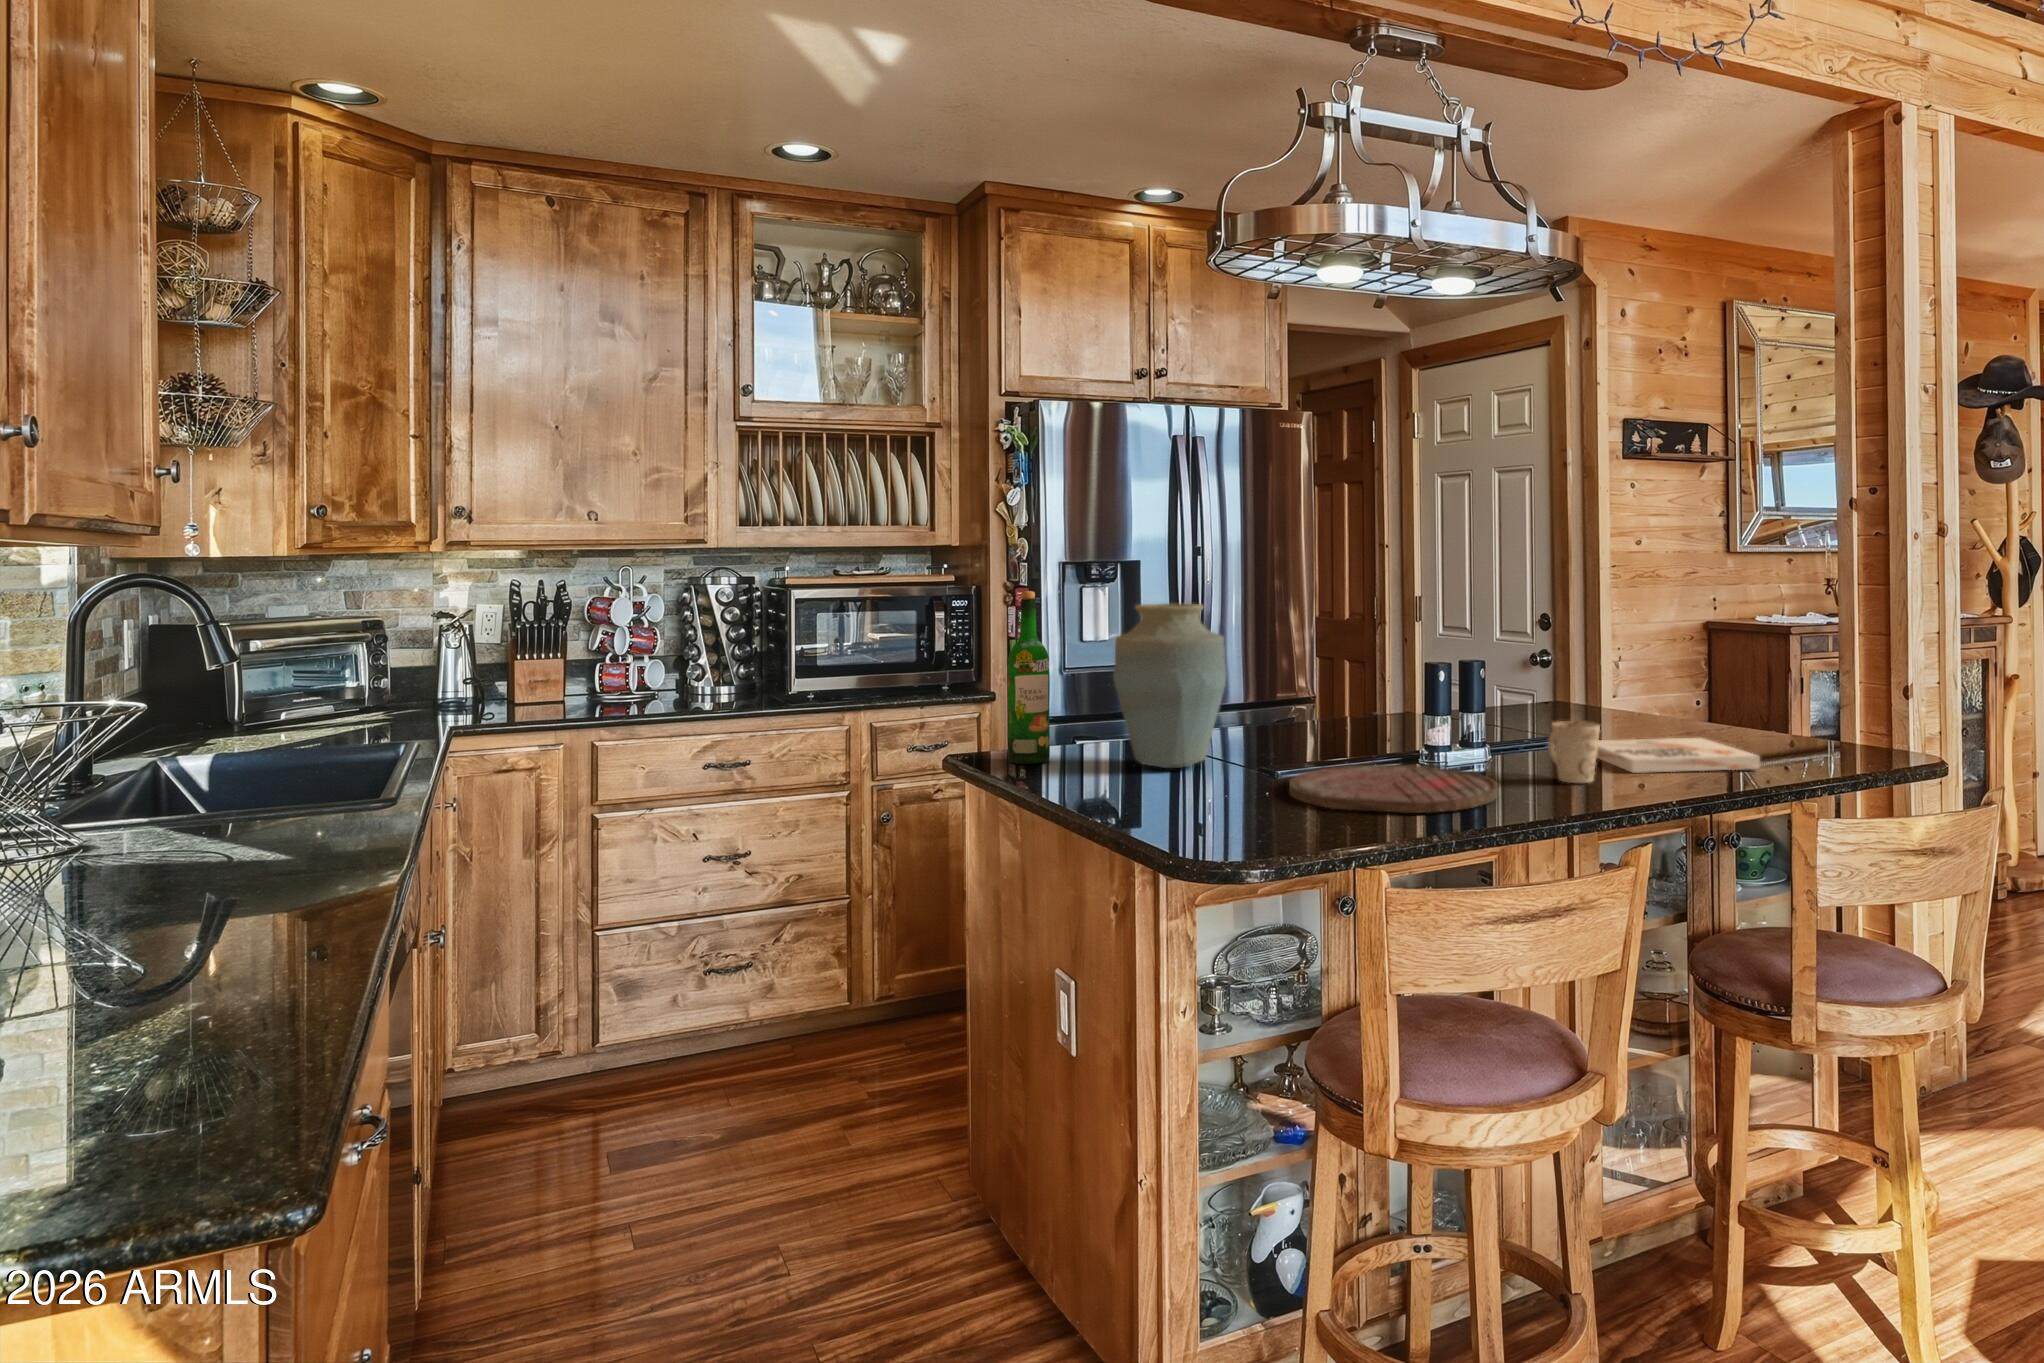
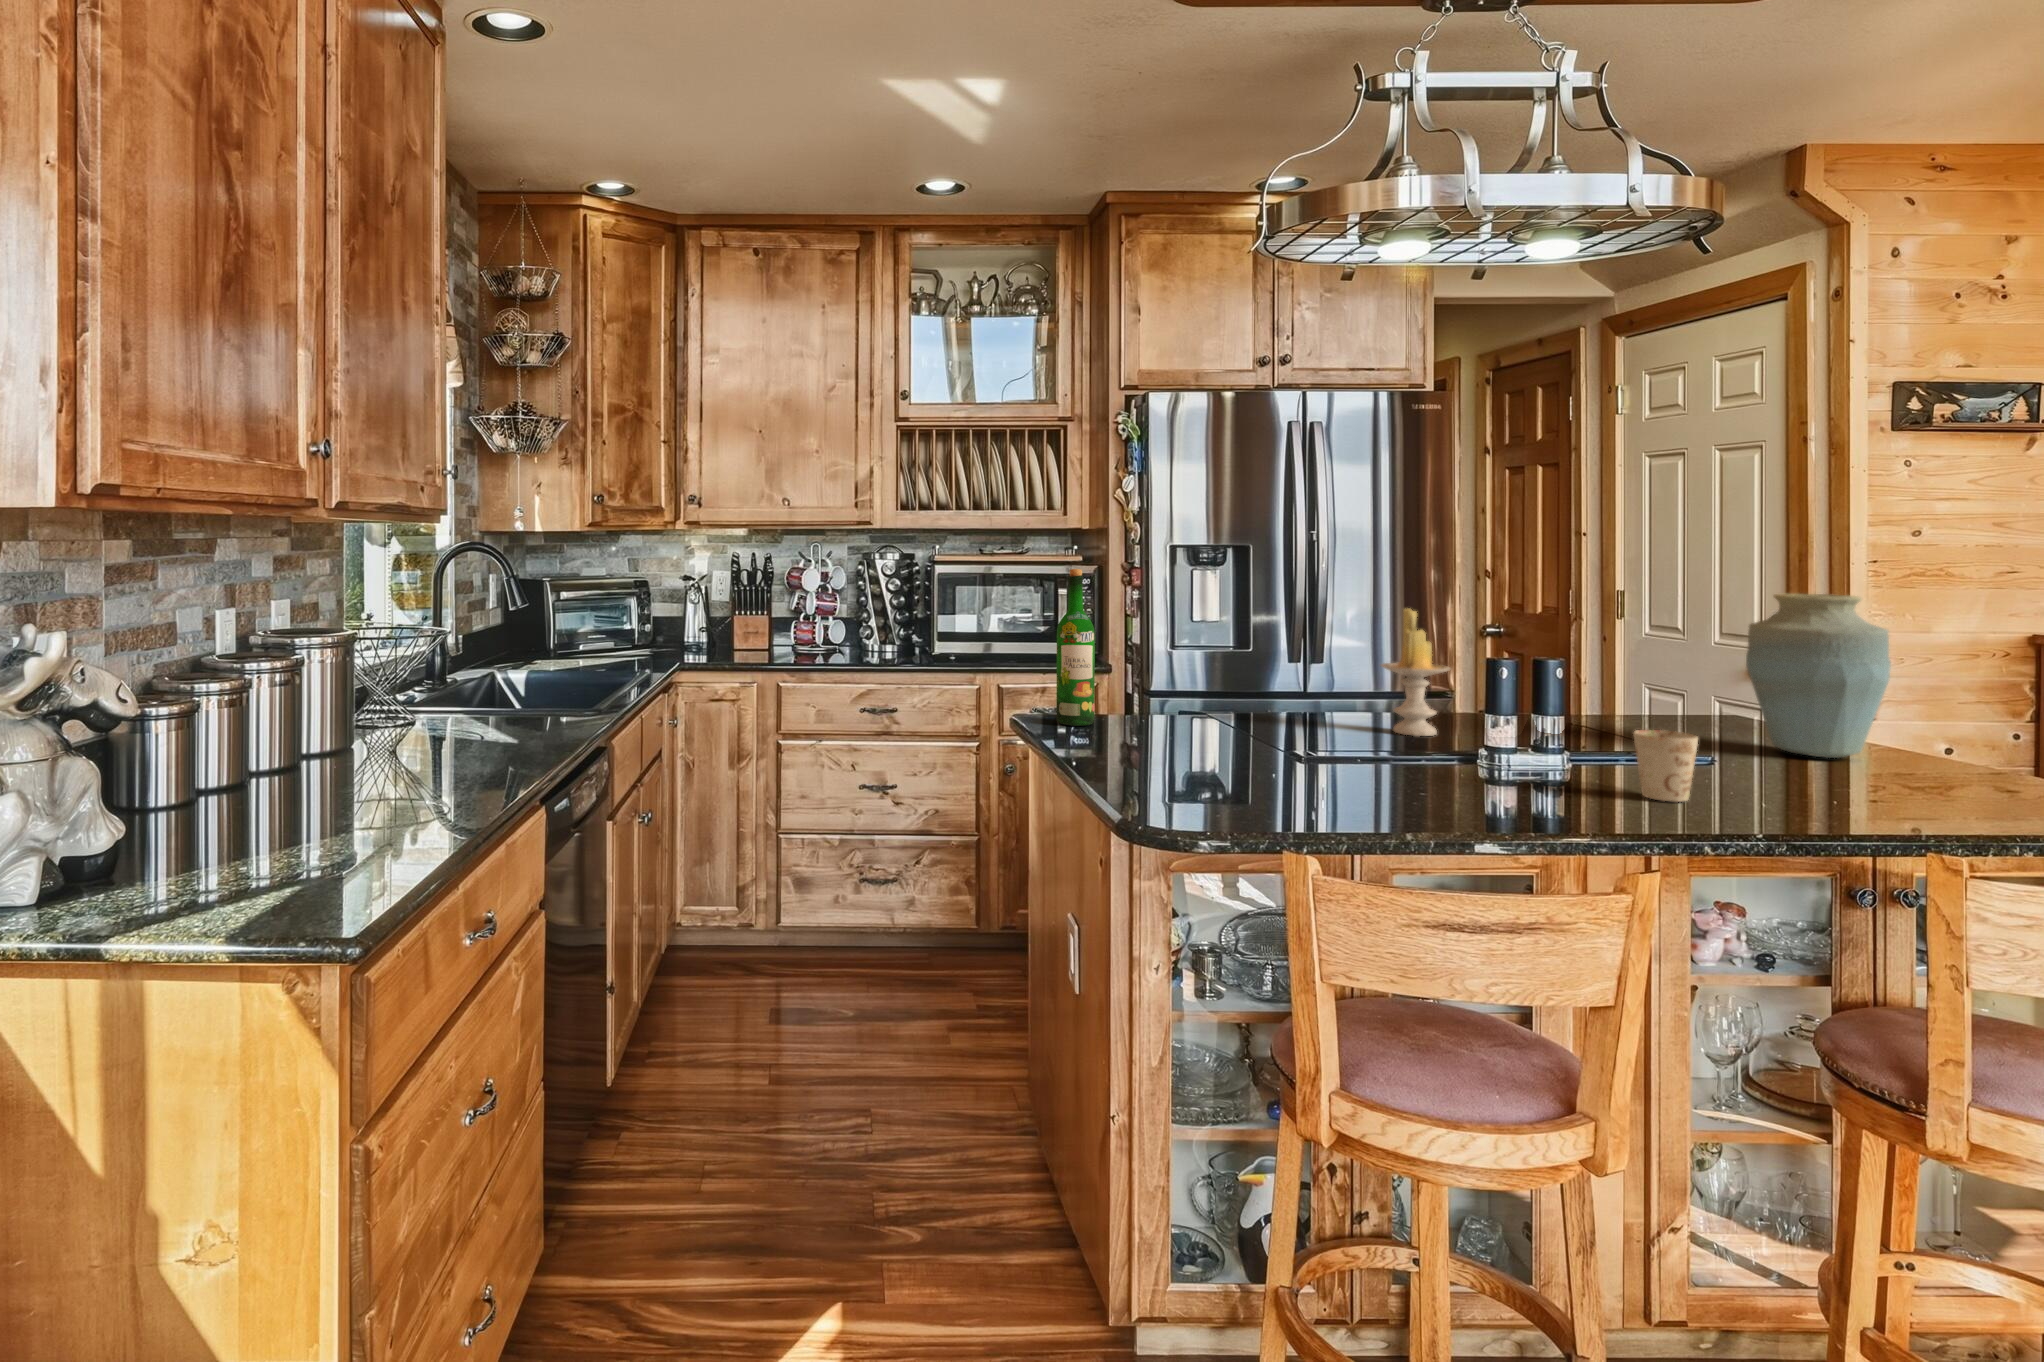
vase: present [1113,603,1227,768] -> present [1746,594,1891,758]
candle: none [1313,620,1374,743] -> present [1381,608,1450,736]
book: present [1597,738,1760,773] -> none [1712,758,1958,812]
cutting board: present [1289,765,1498,813] -> none [1304,756,1545,810]

